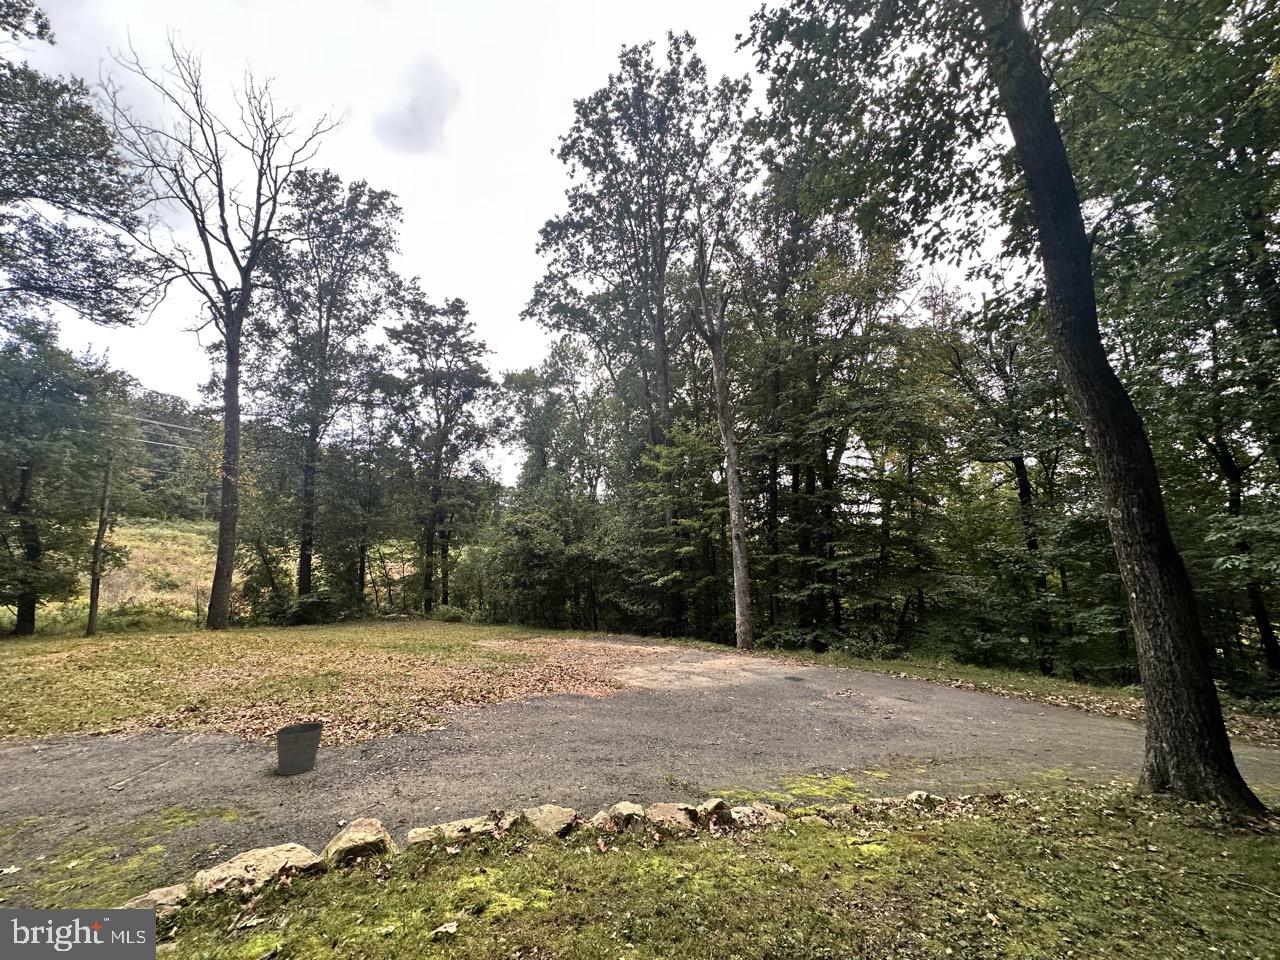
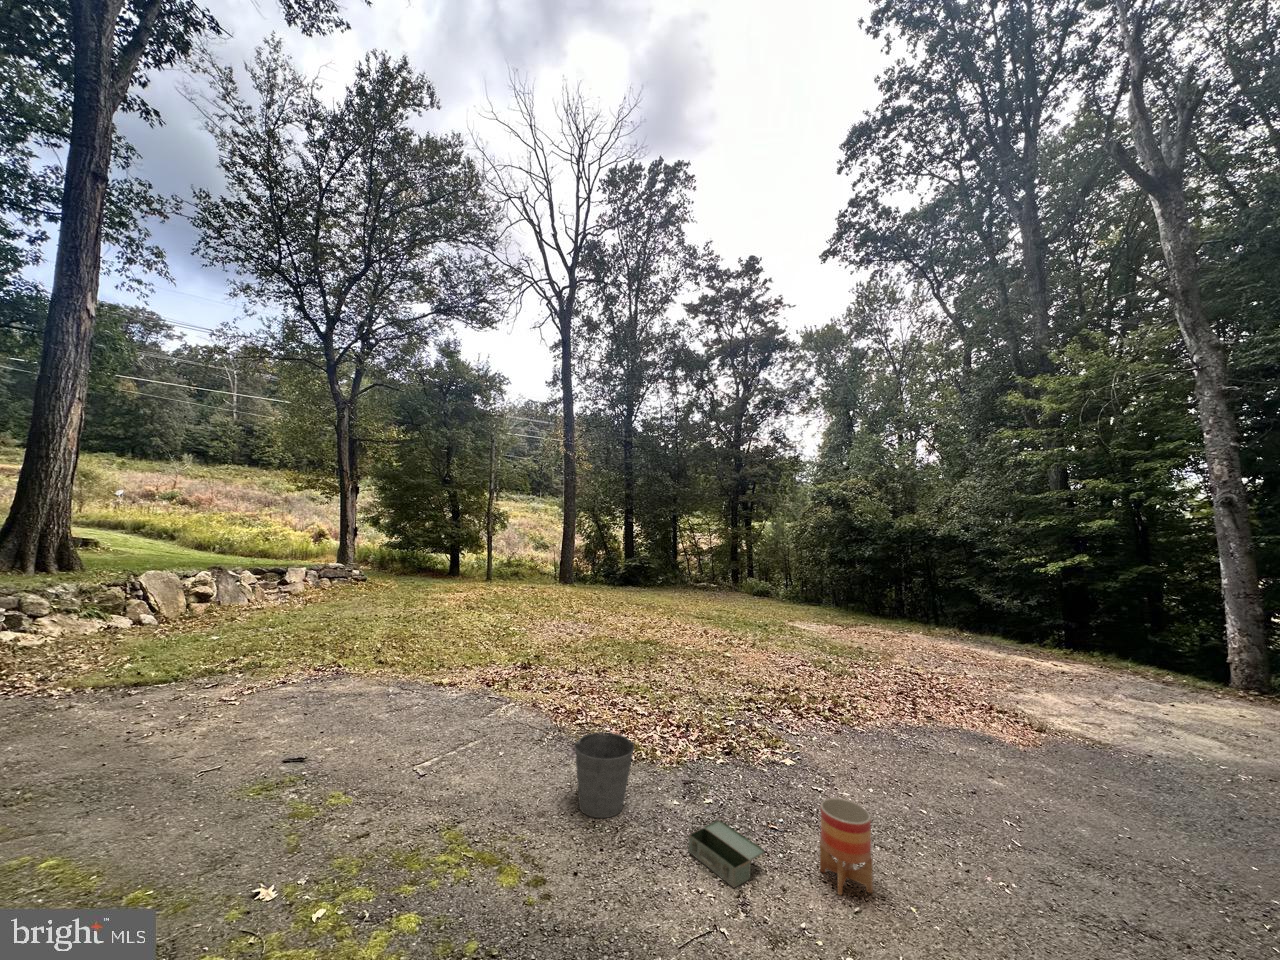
planter: none [440,720,468,764] -> present [820,798,873,895]
toolbox: none [361,752,409,776] -> present [688,821,765,888]

